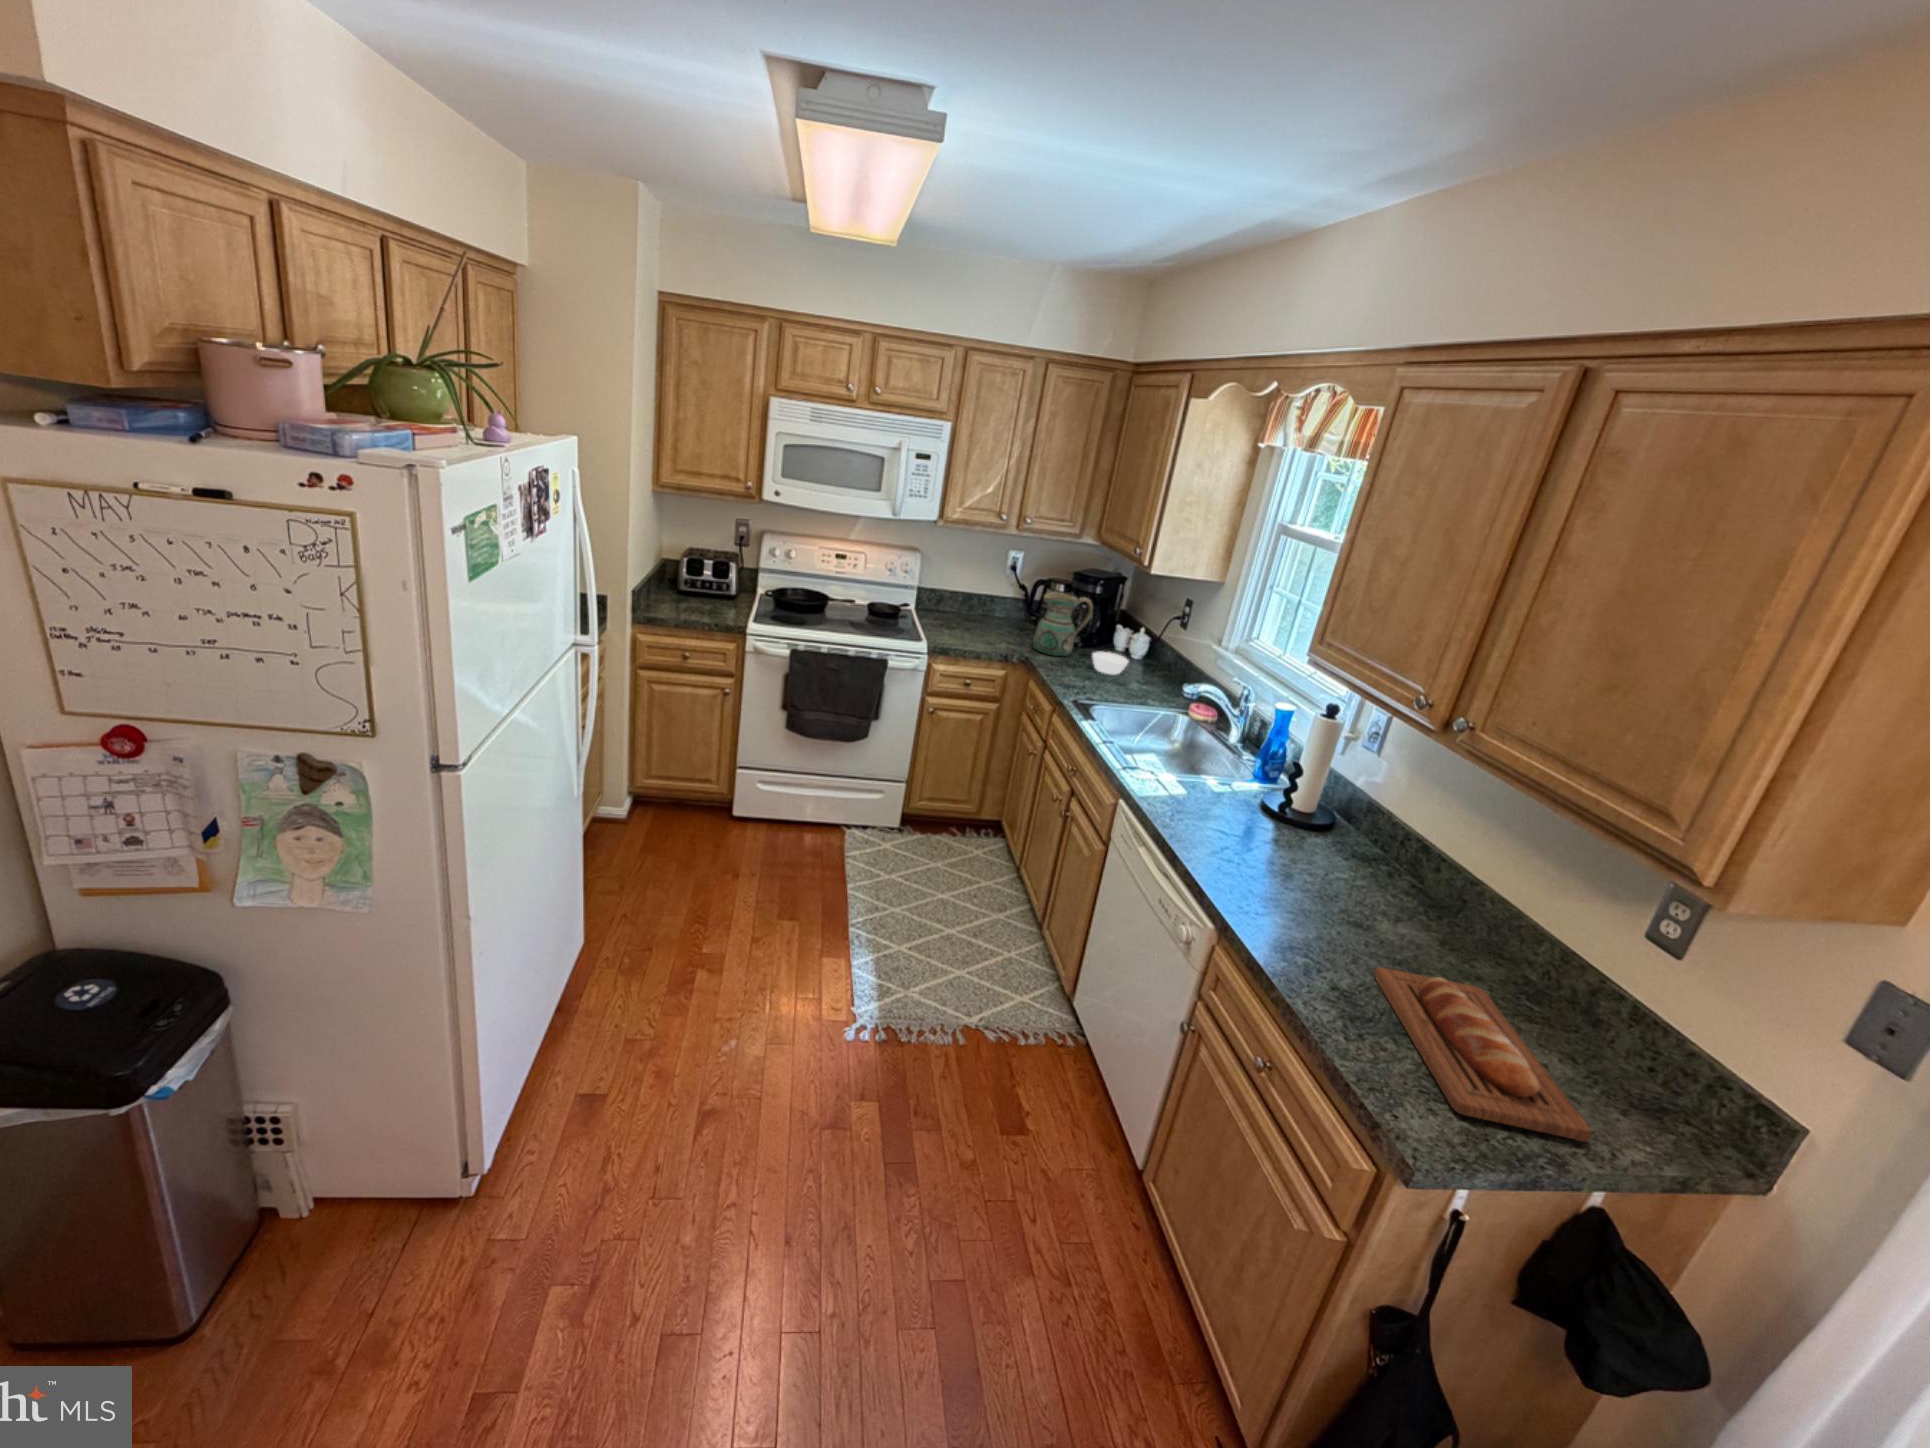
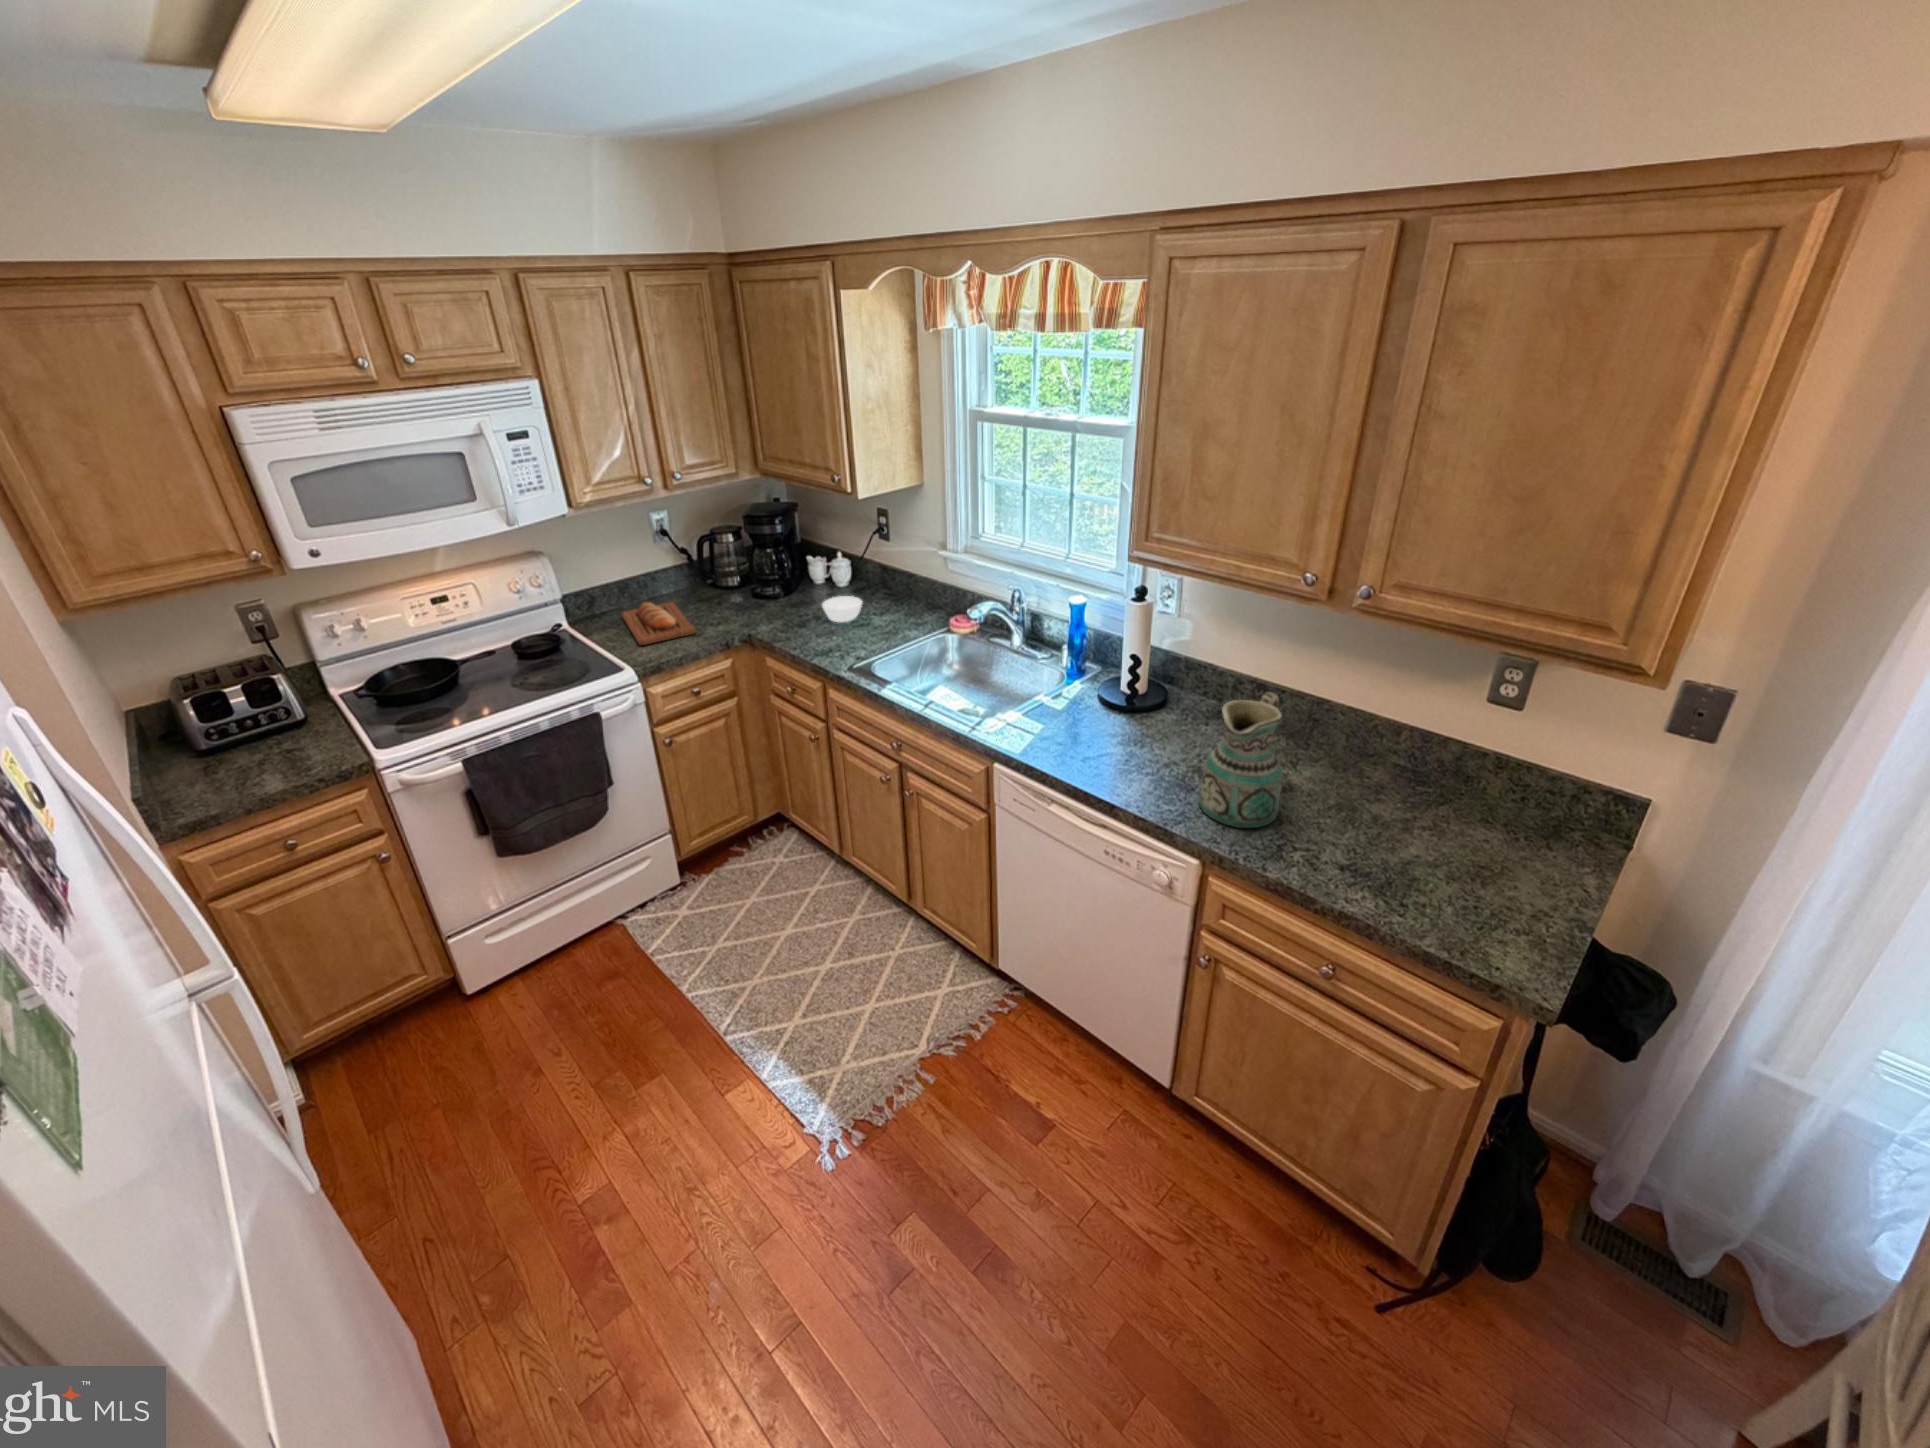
ceramic pitcher: present [1033,593,1093,656] -> present [1199,692,1282,828]
bread loaf: present [1374,967,1592,1141] -> present [622,602,695,645]

